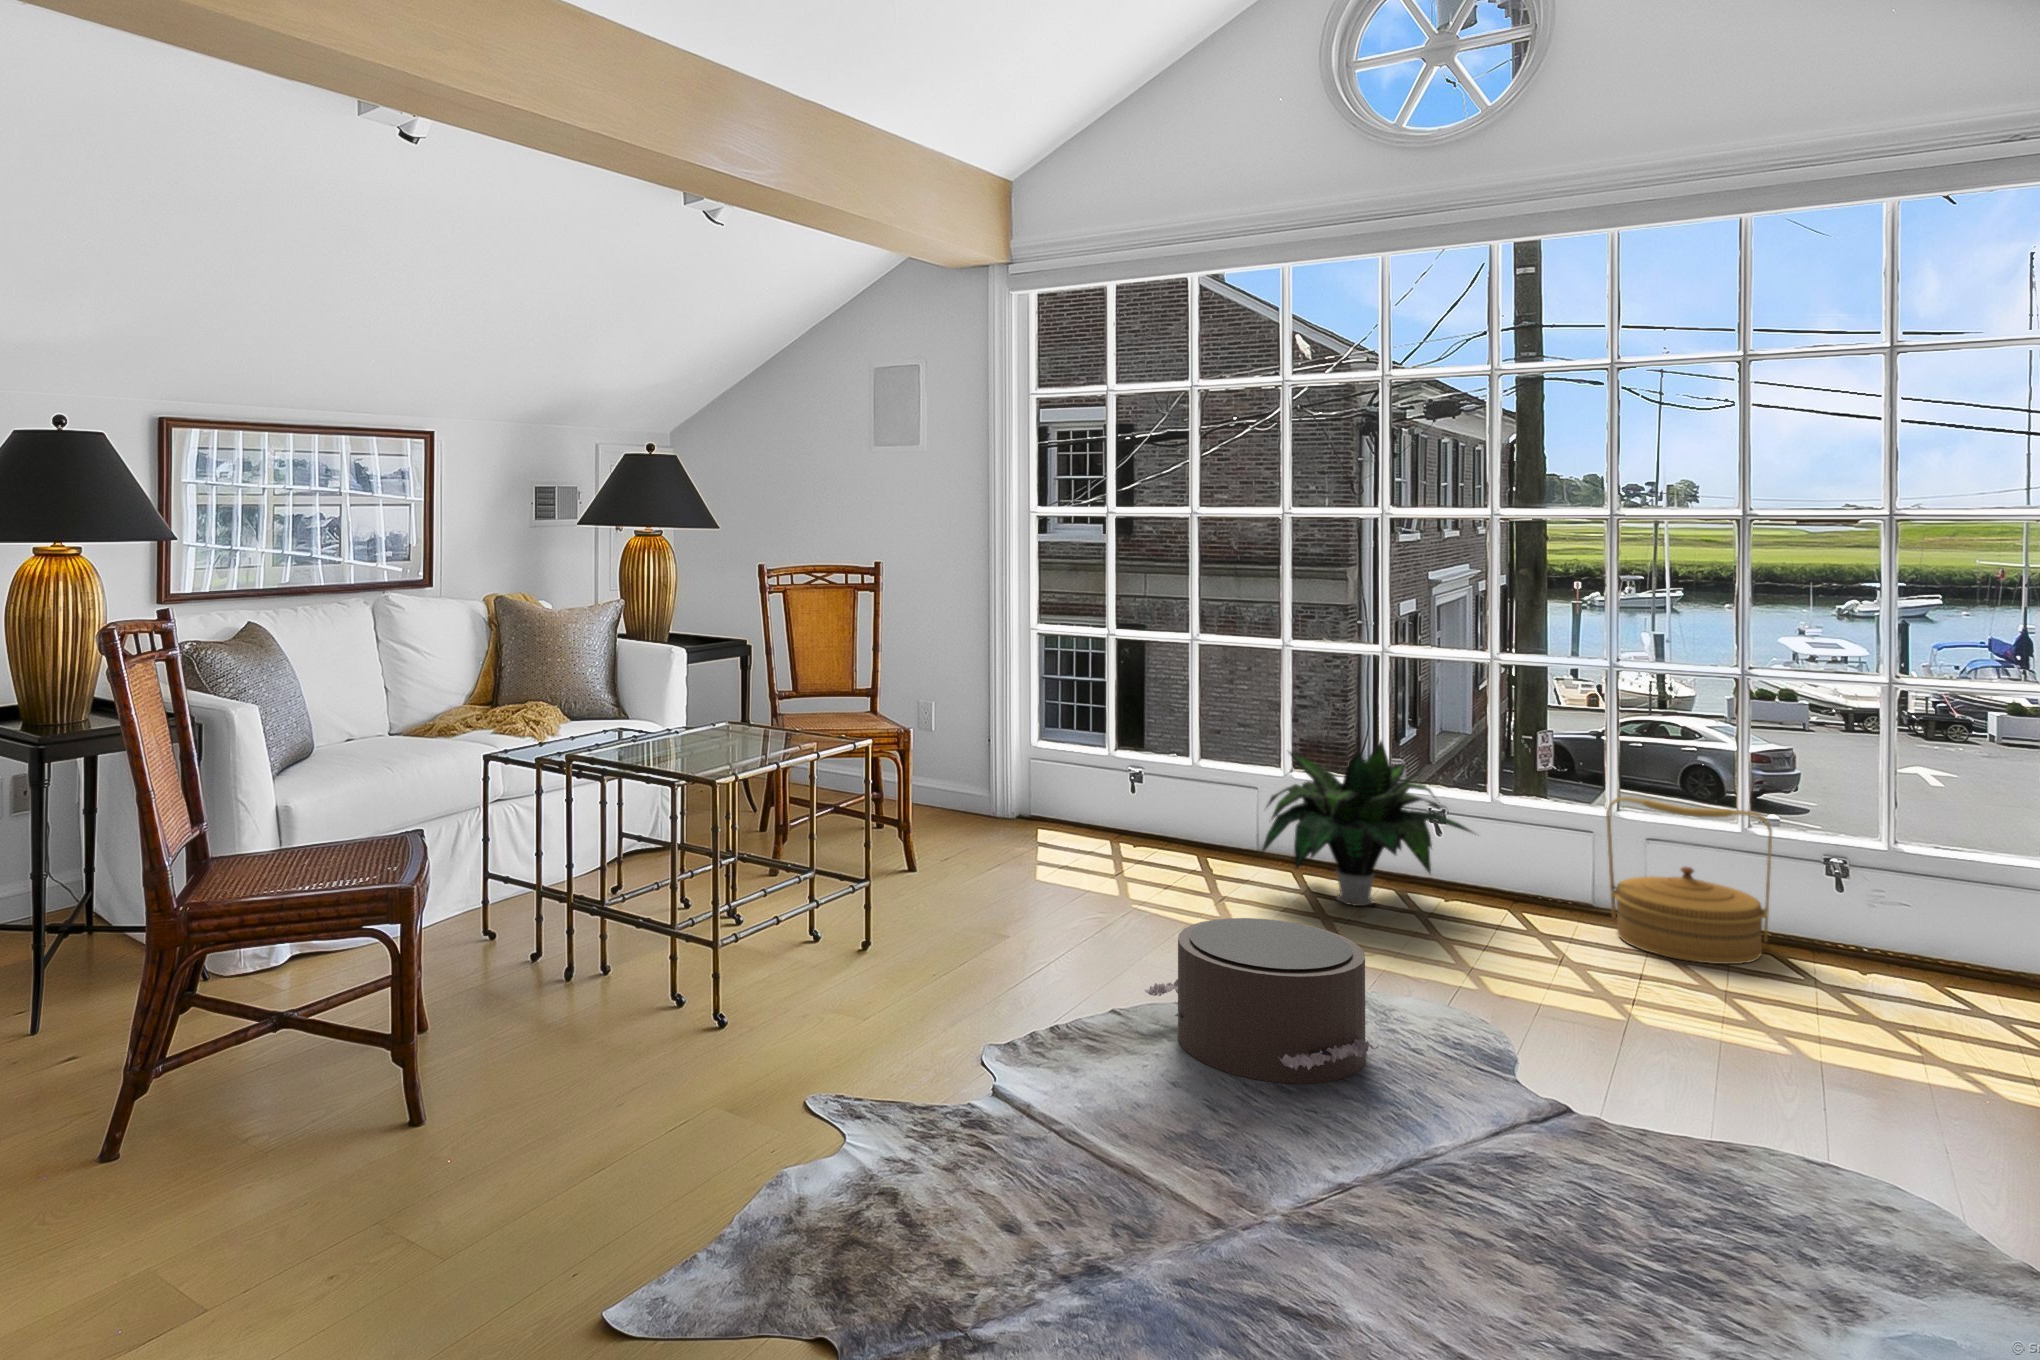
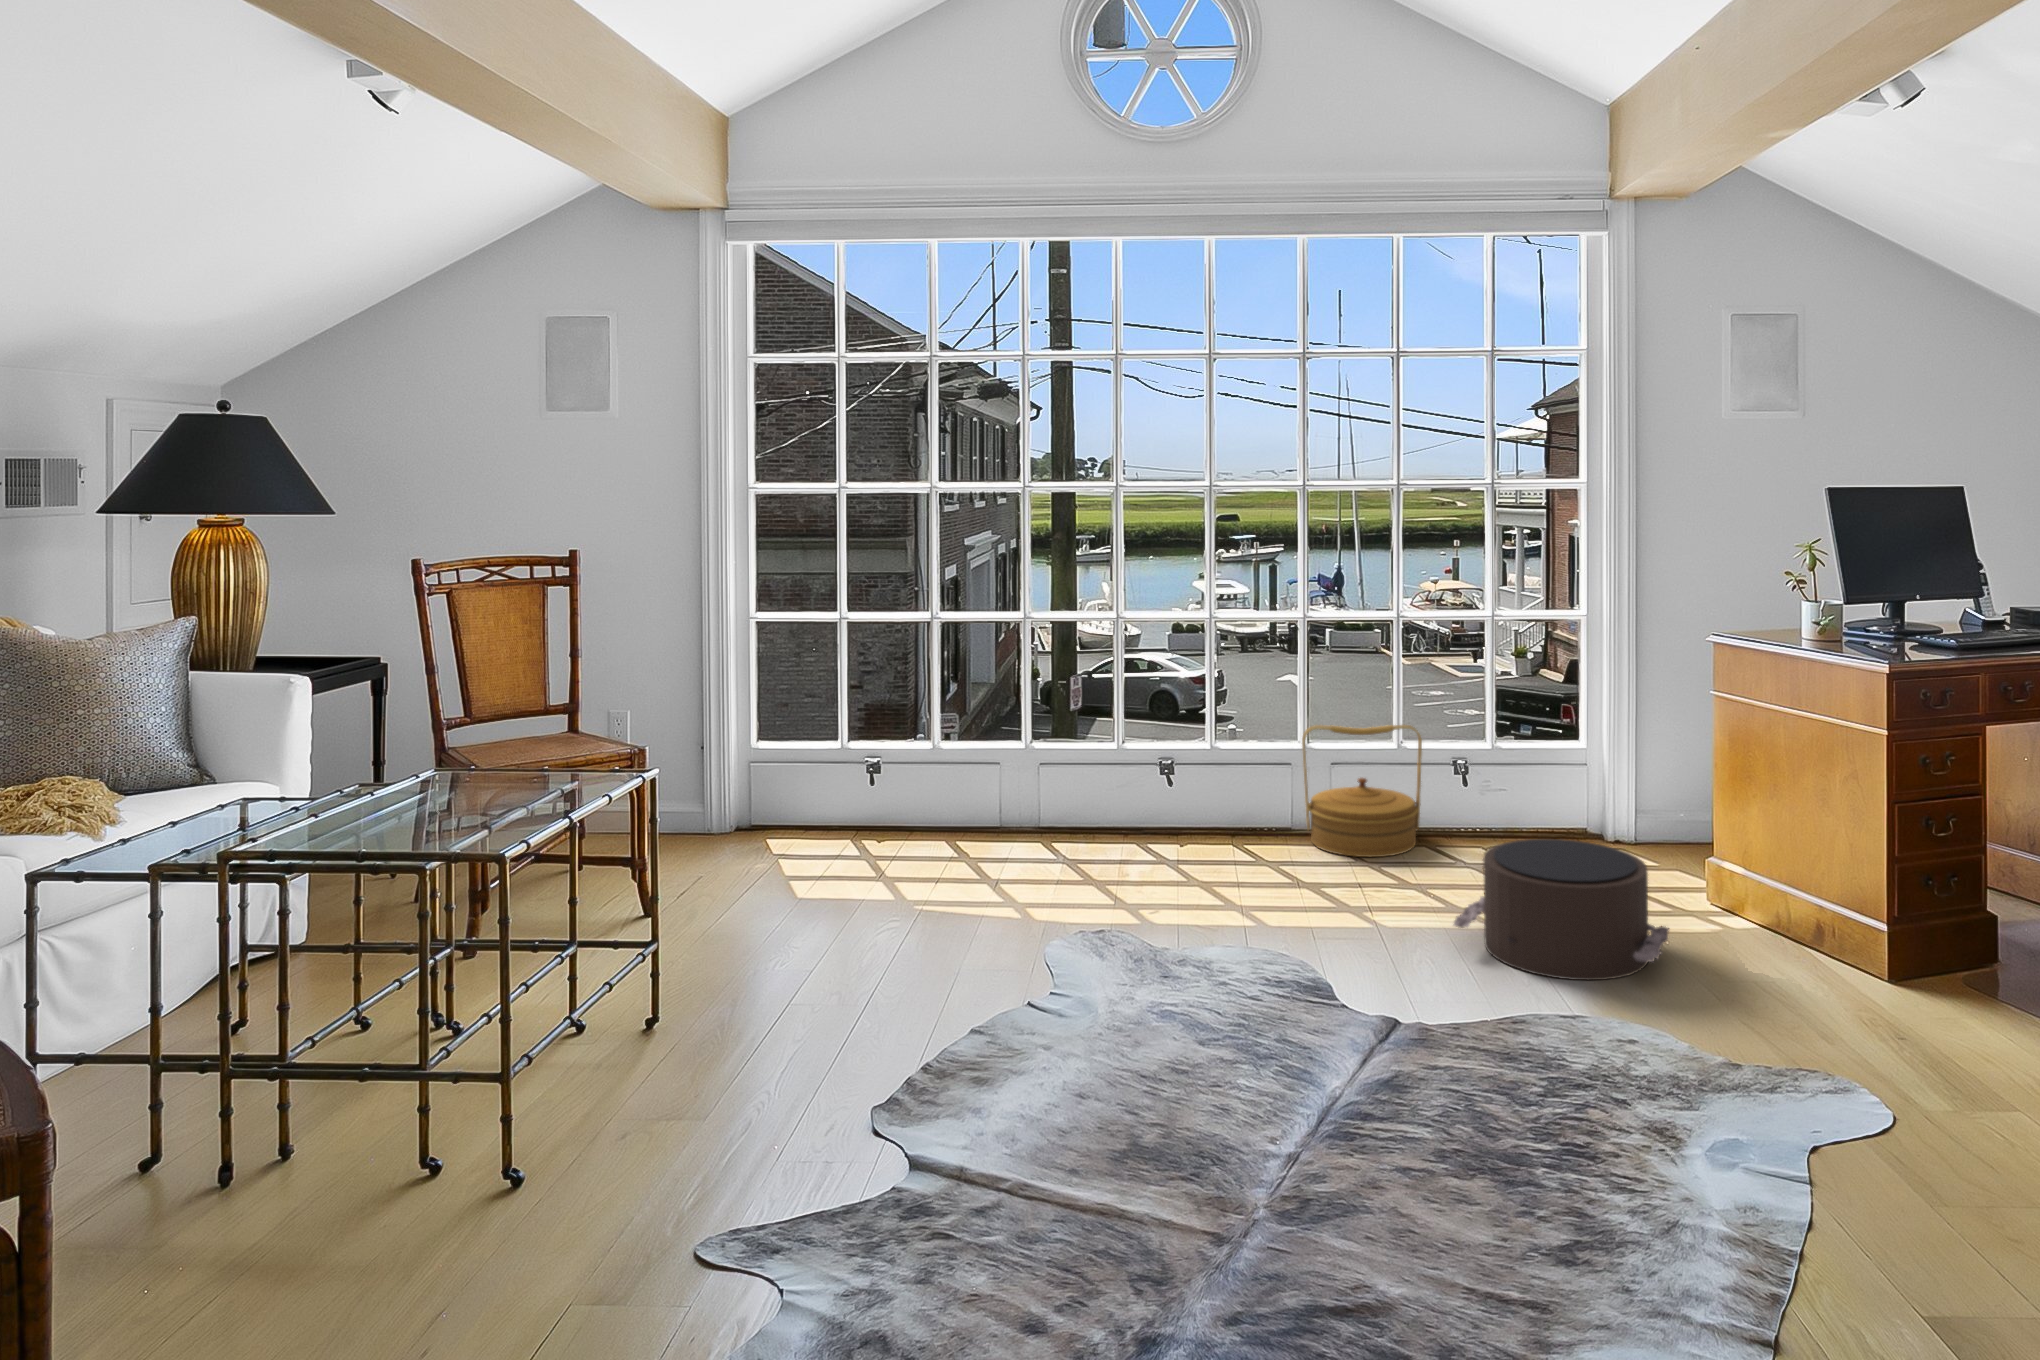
potted plant: present [1261,741,1472,906] -> none [1014,700,1205,860]
pouf: present [1144,918,1378,1084] -> present [1454,839,1669,980]

